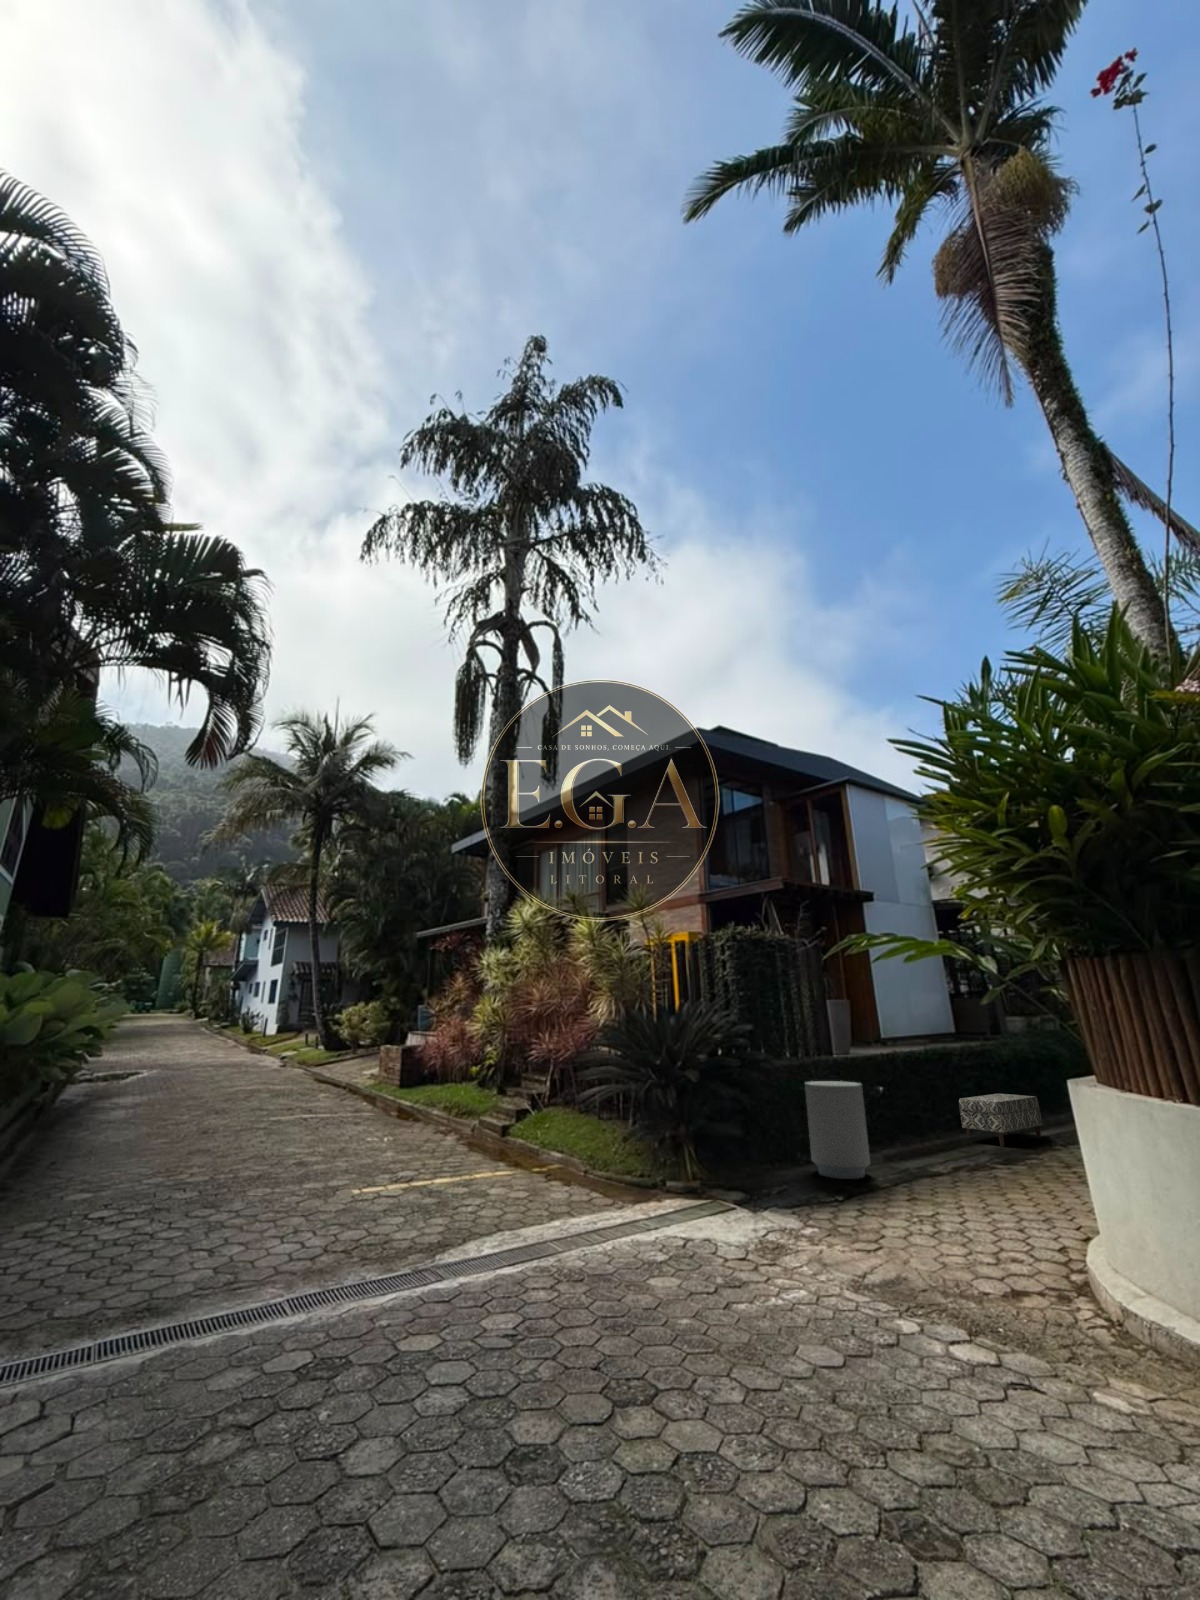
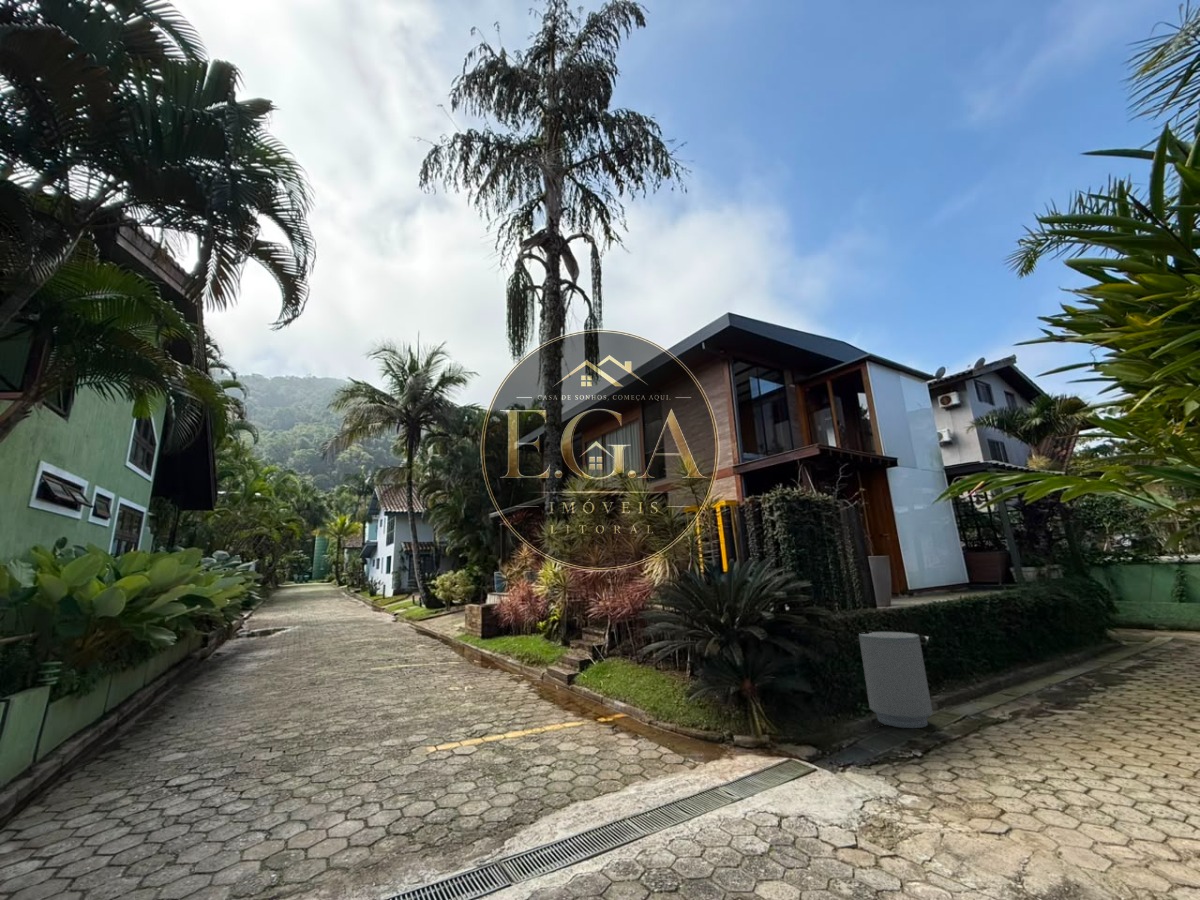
bench: present [959,1093,1042,1147] -> none [988,635,1067,686]

